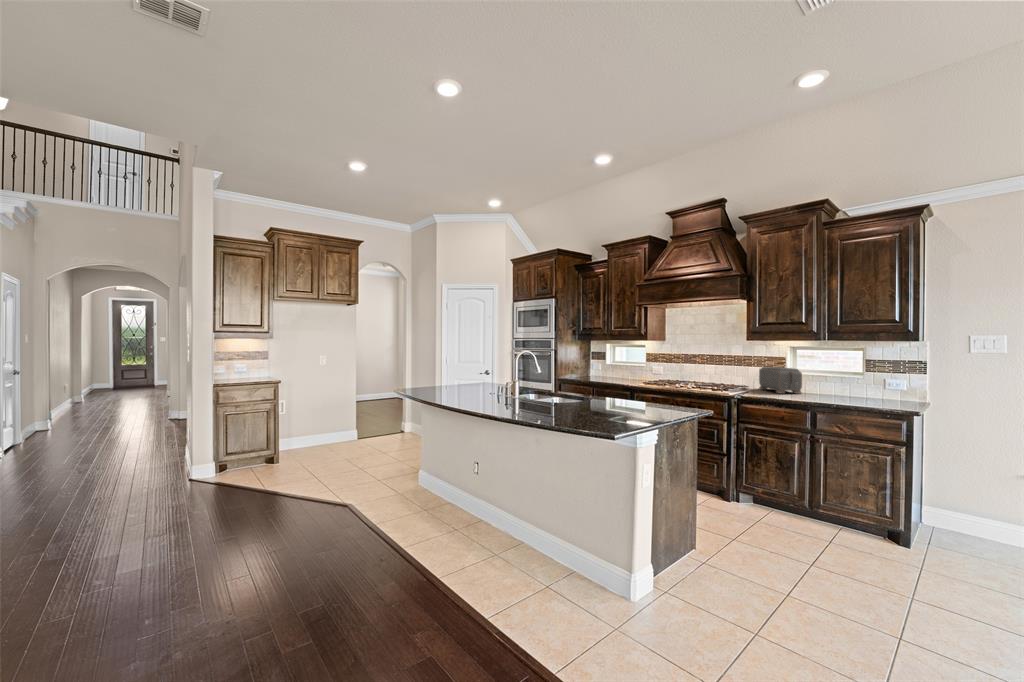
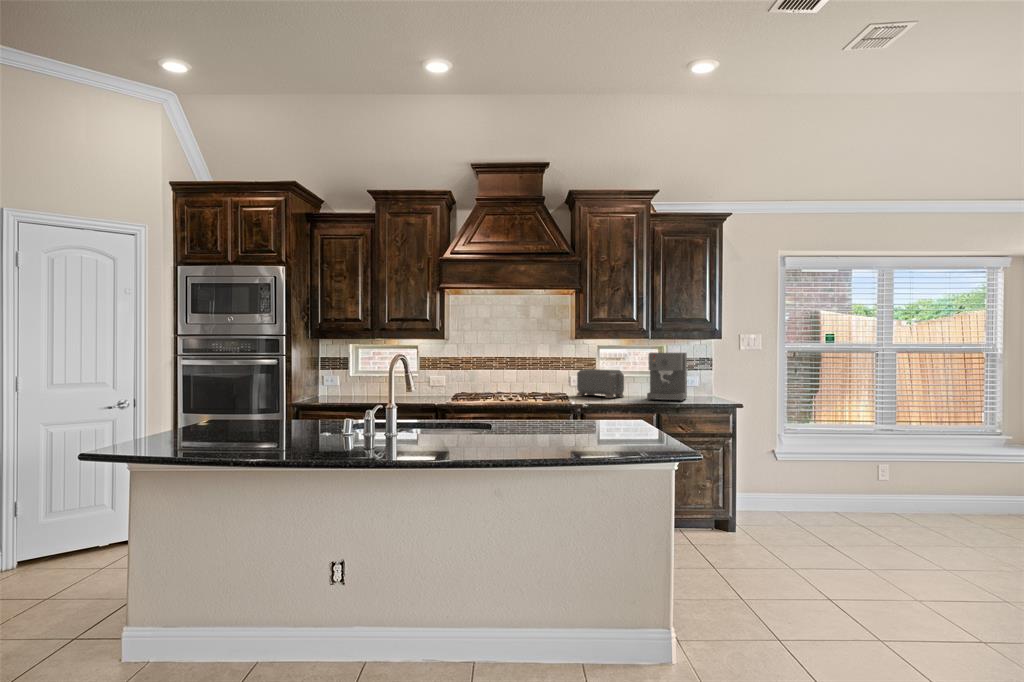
coffee maker: none [813,354,869,402] -> present [647,353,687,401]

